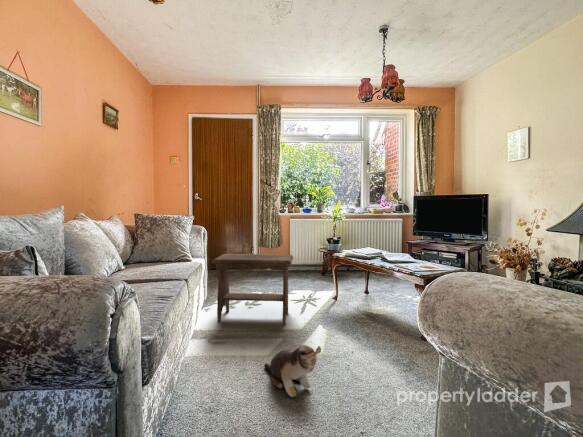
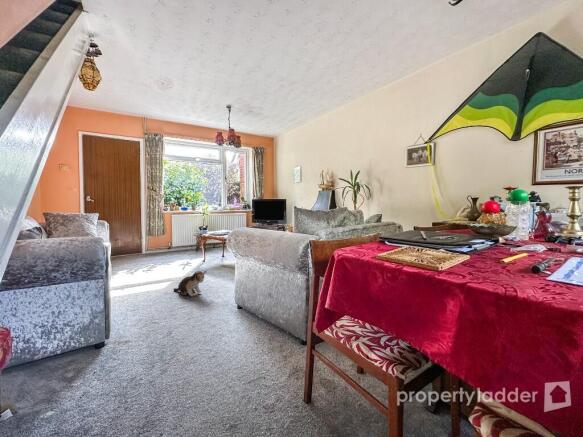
footstool: present [211,254,293,325] -> none [127,235,182,279]

